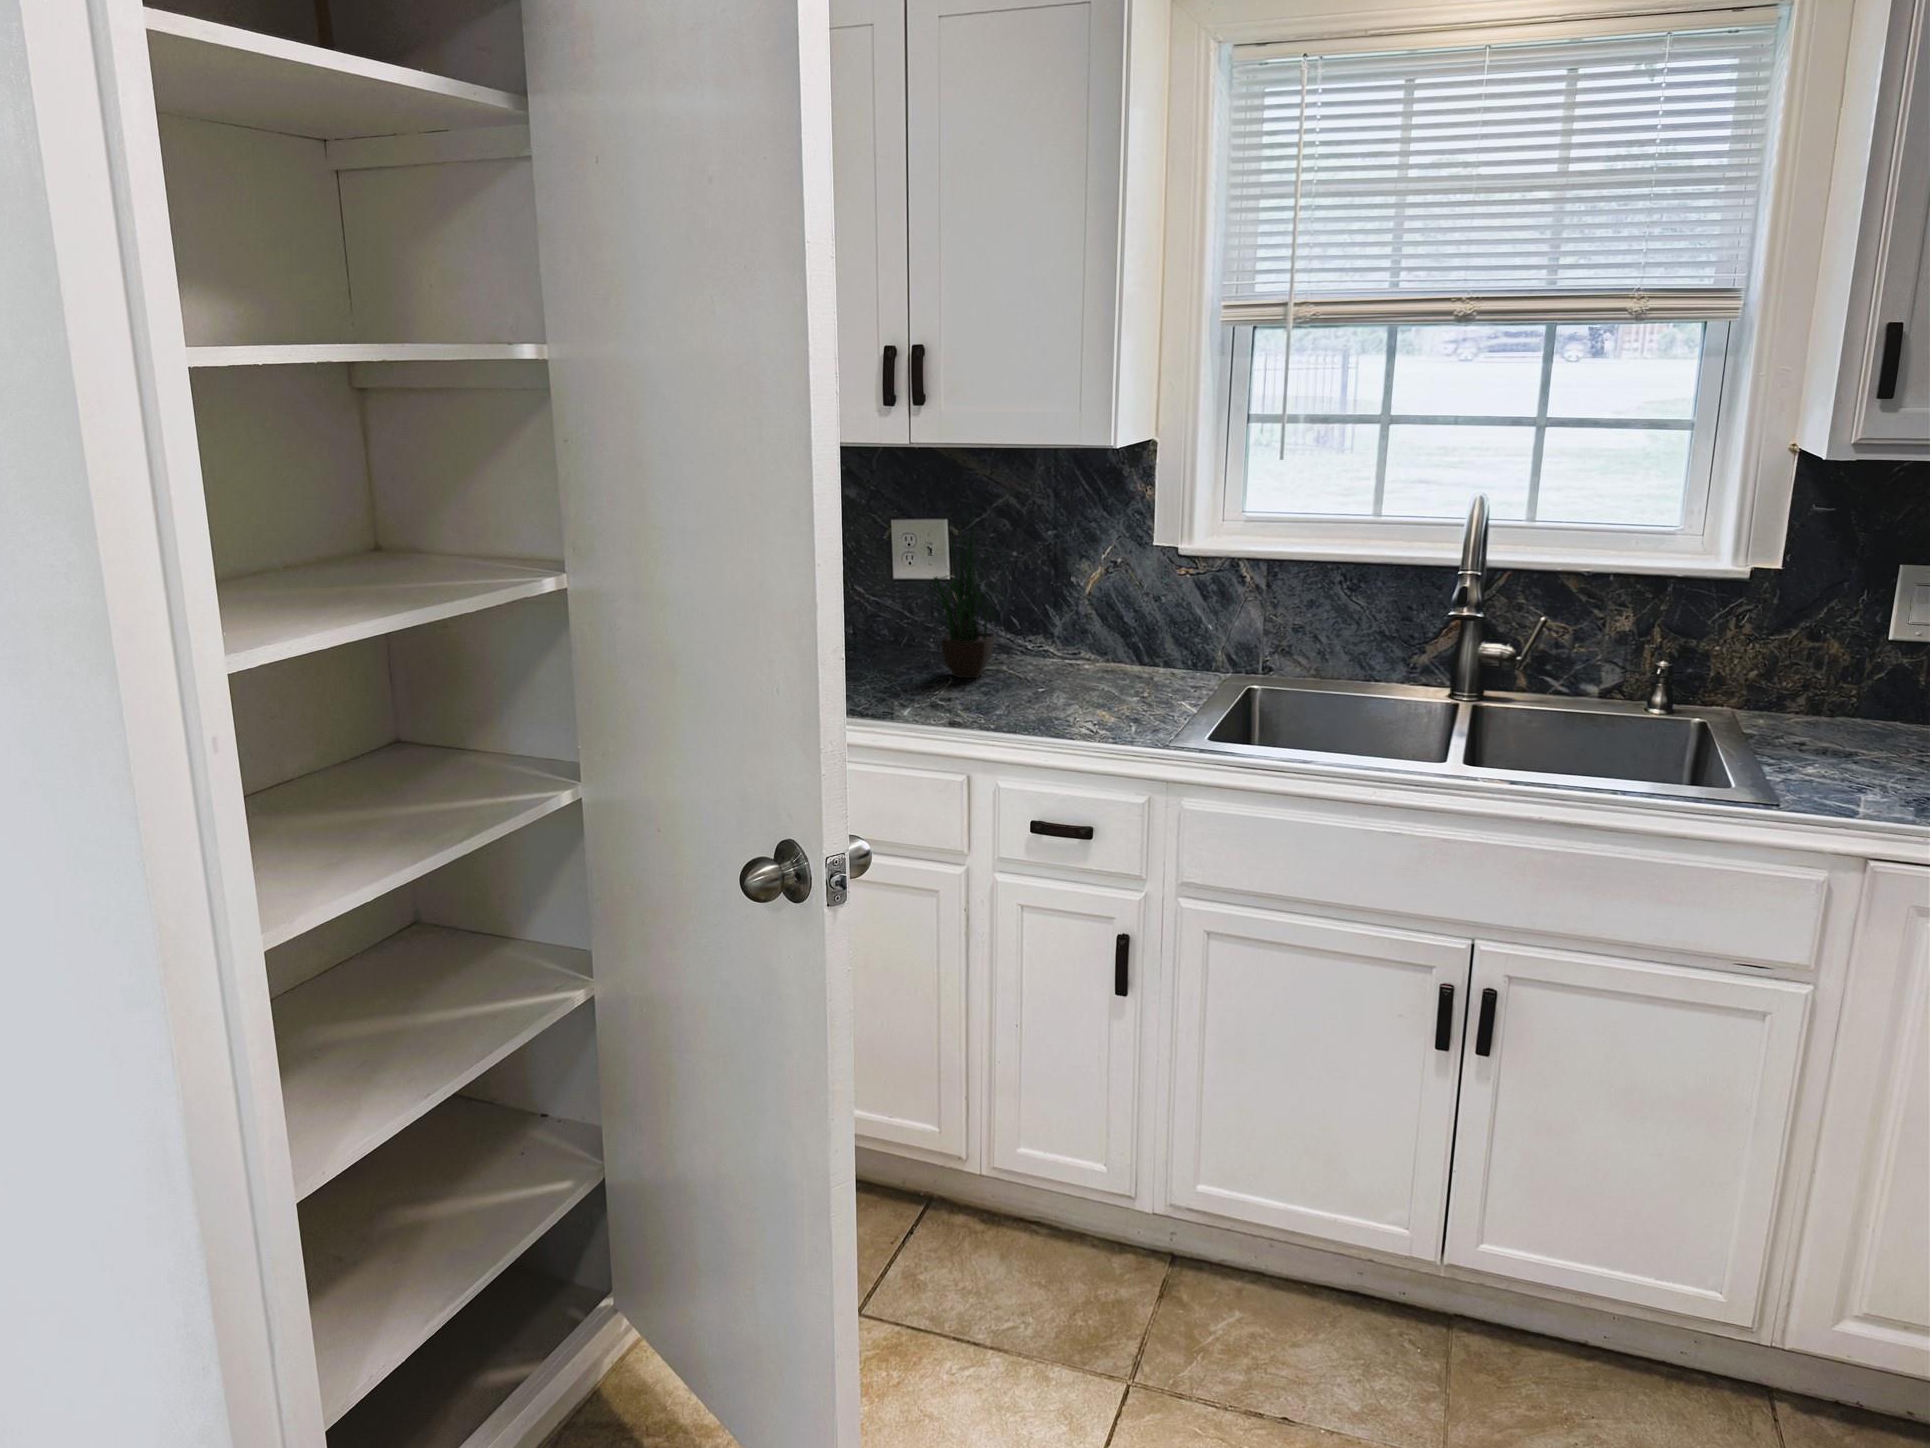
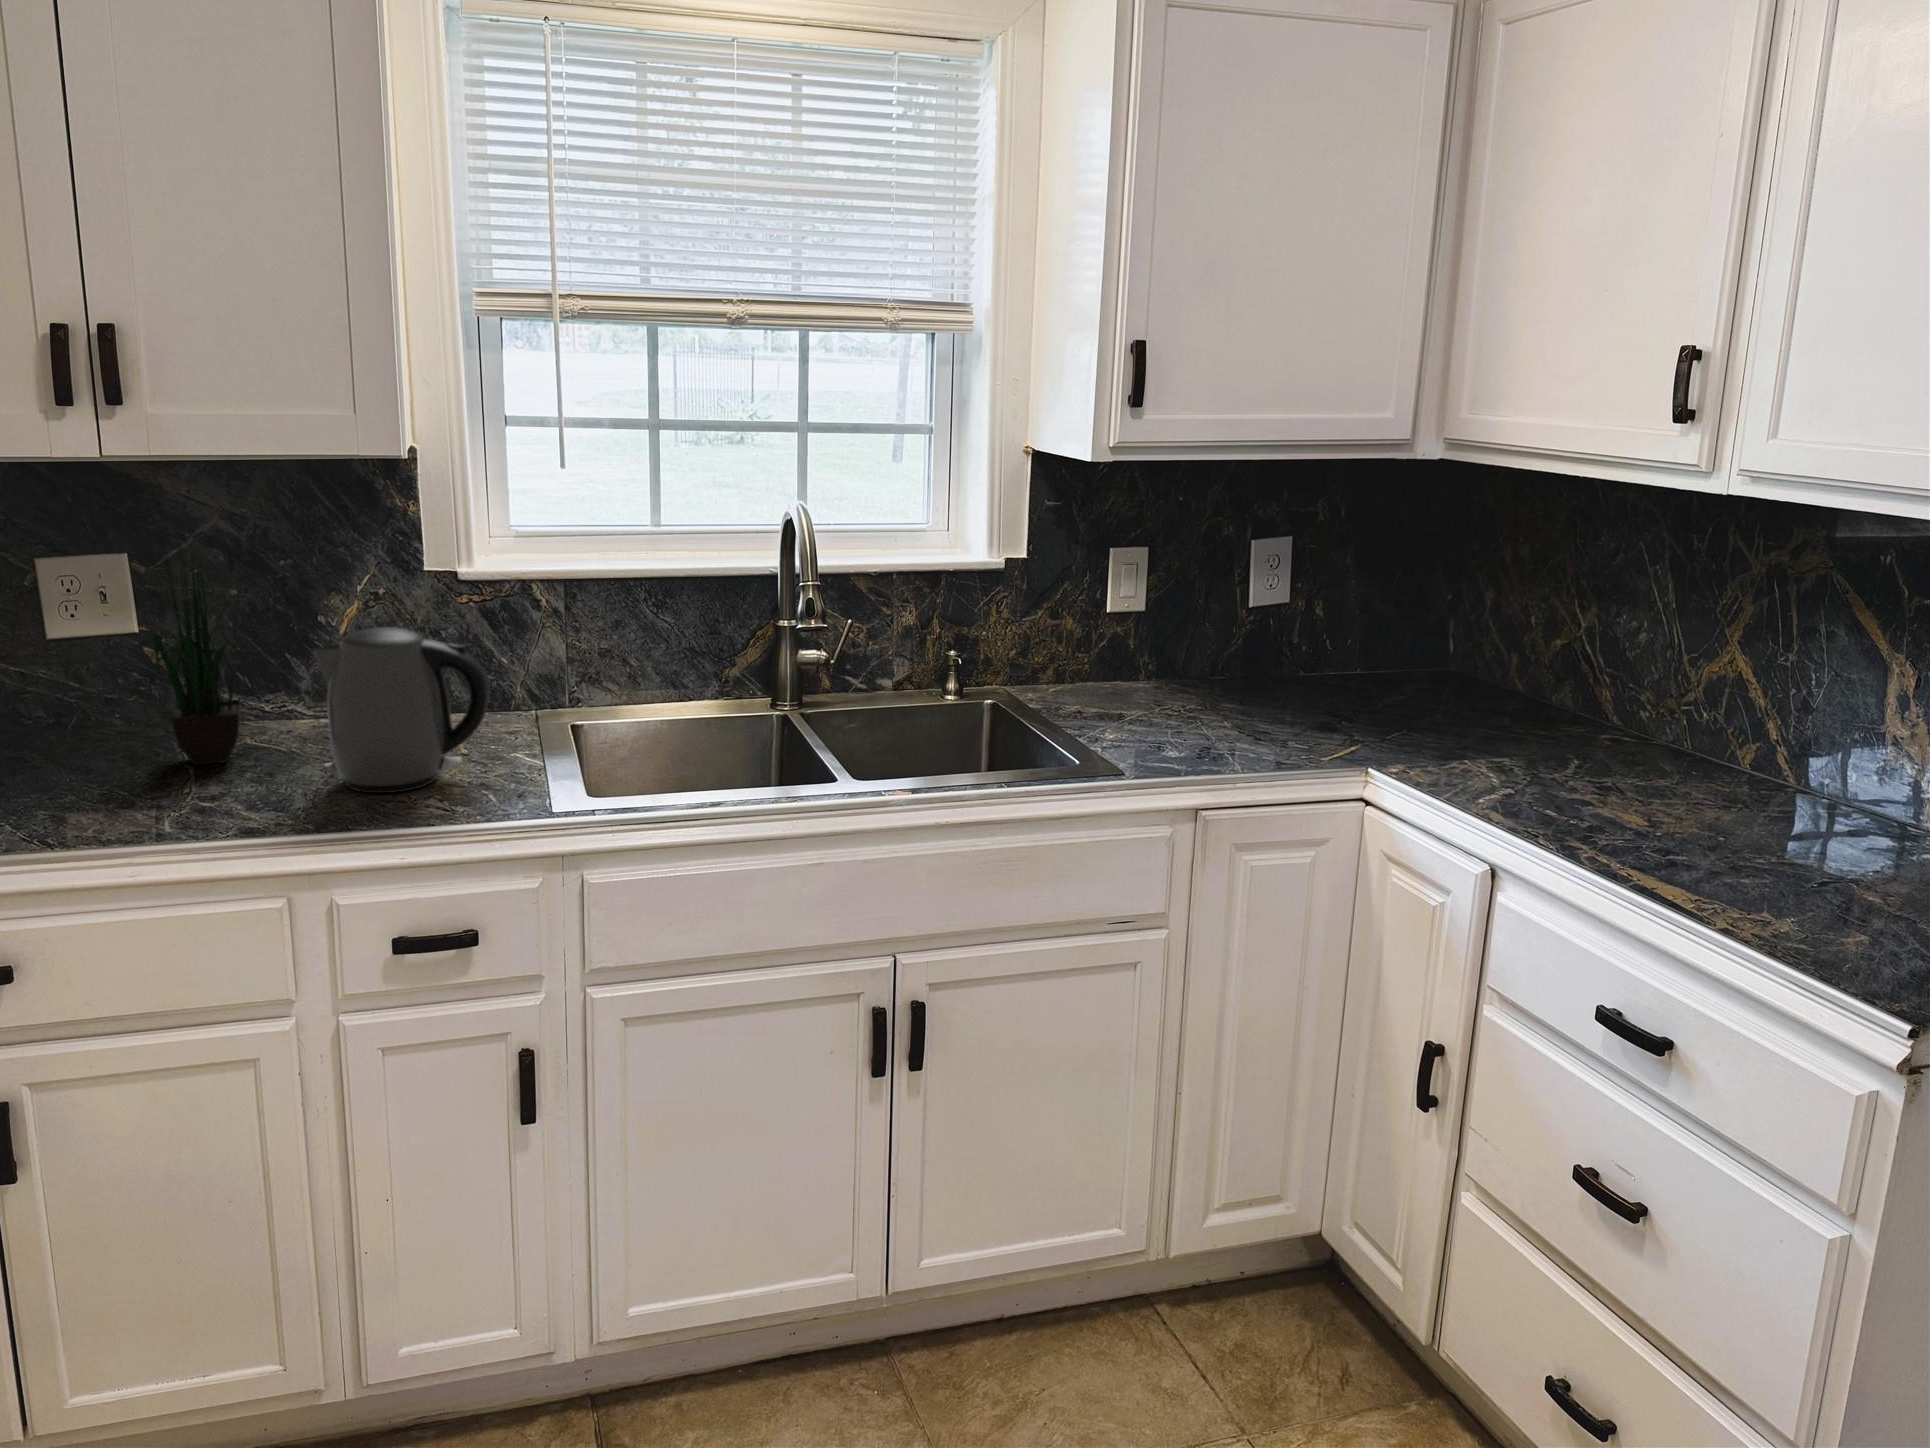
kettle: none [1024,582,1151,713] -> present [313,627,489,793]

